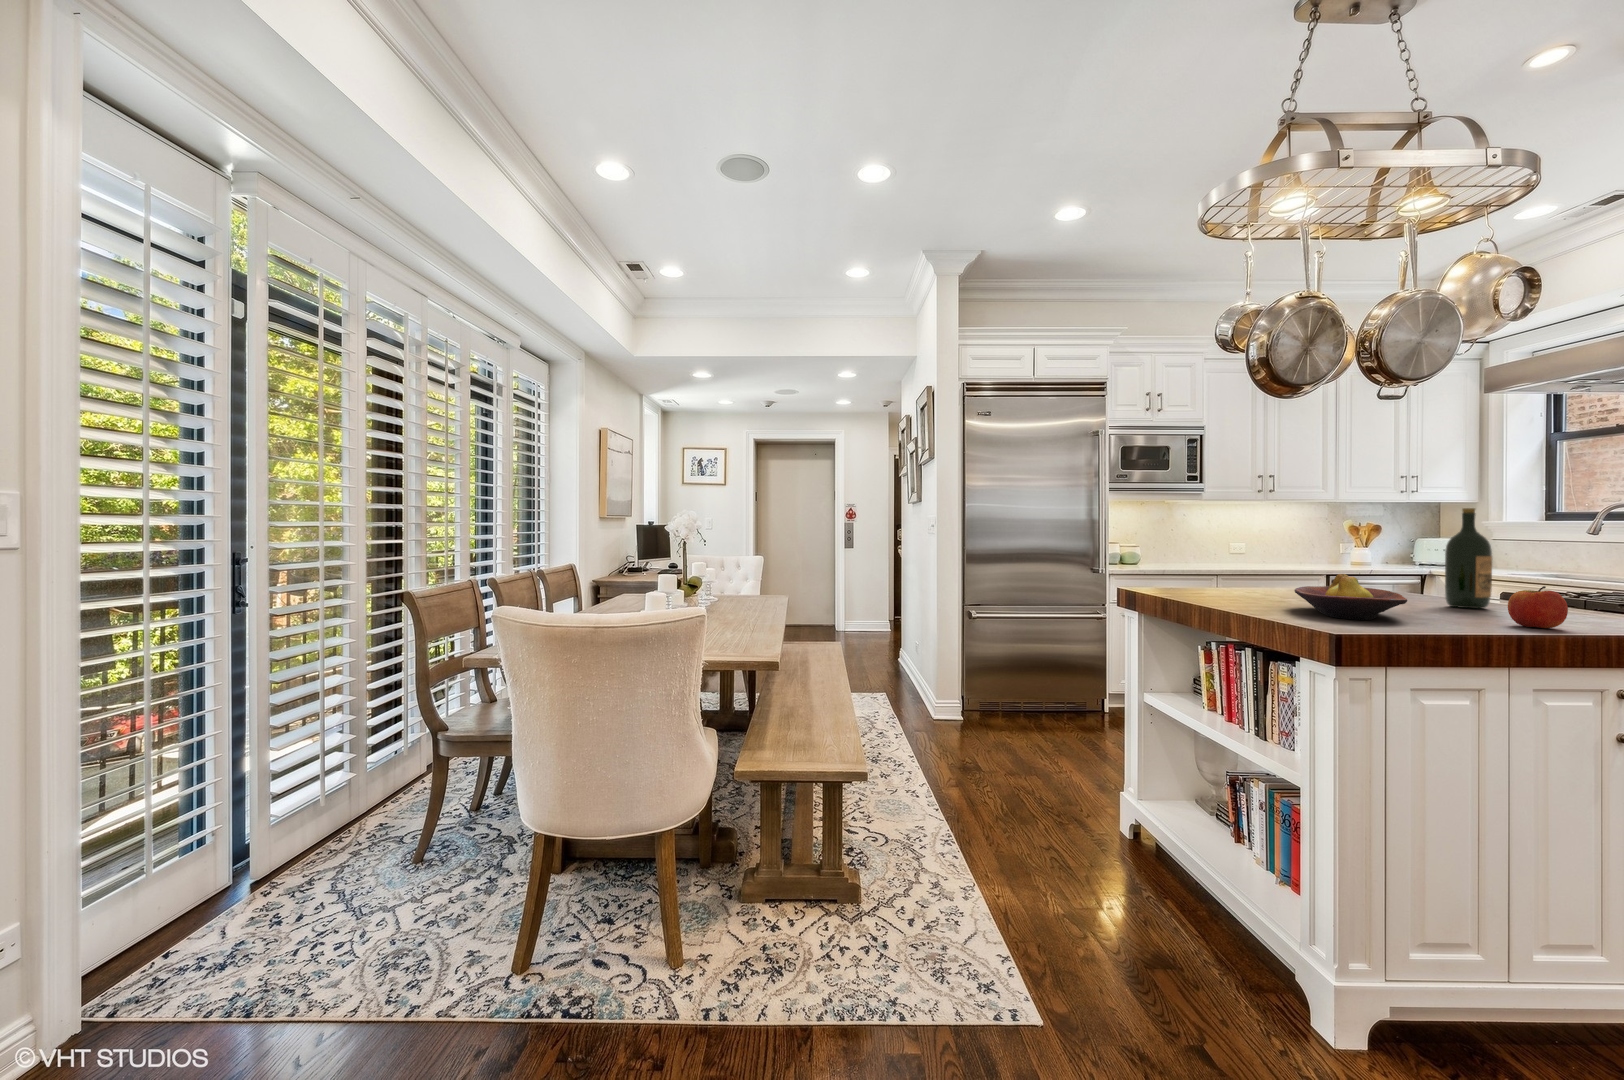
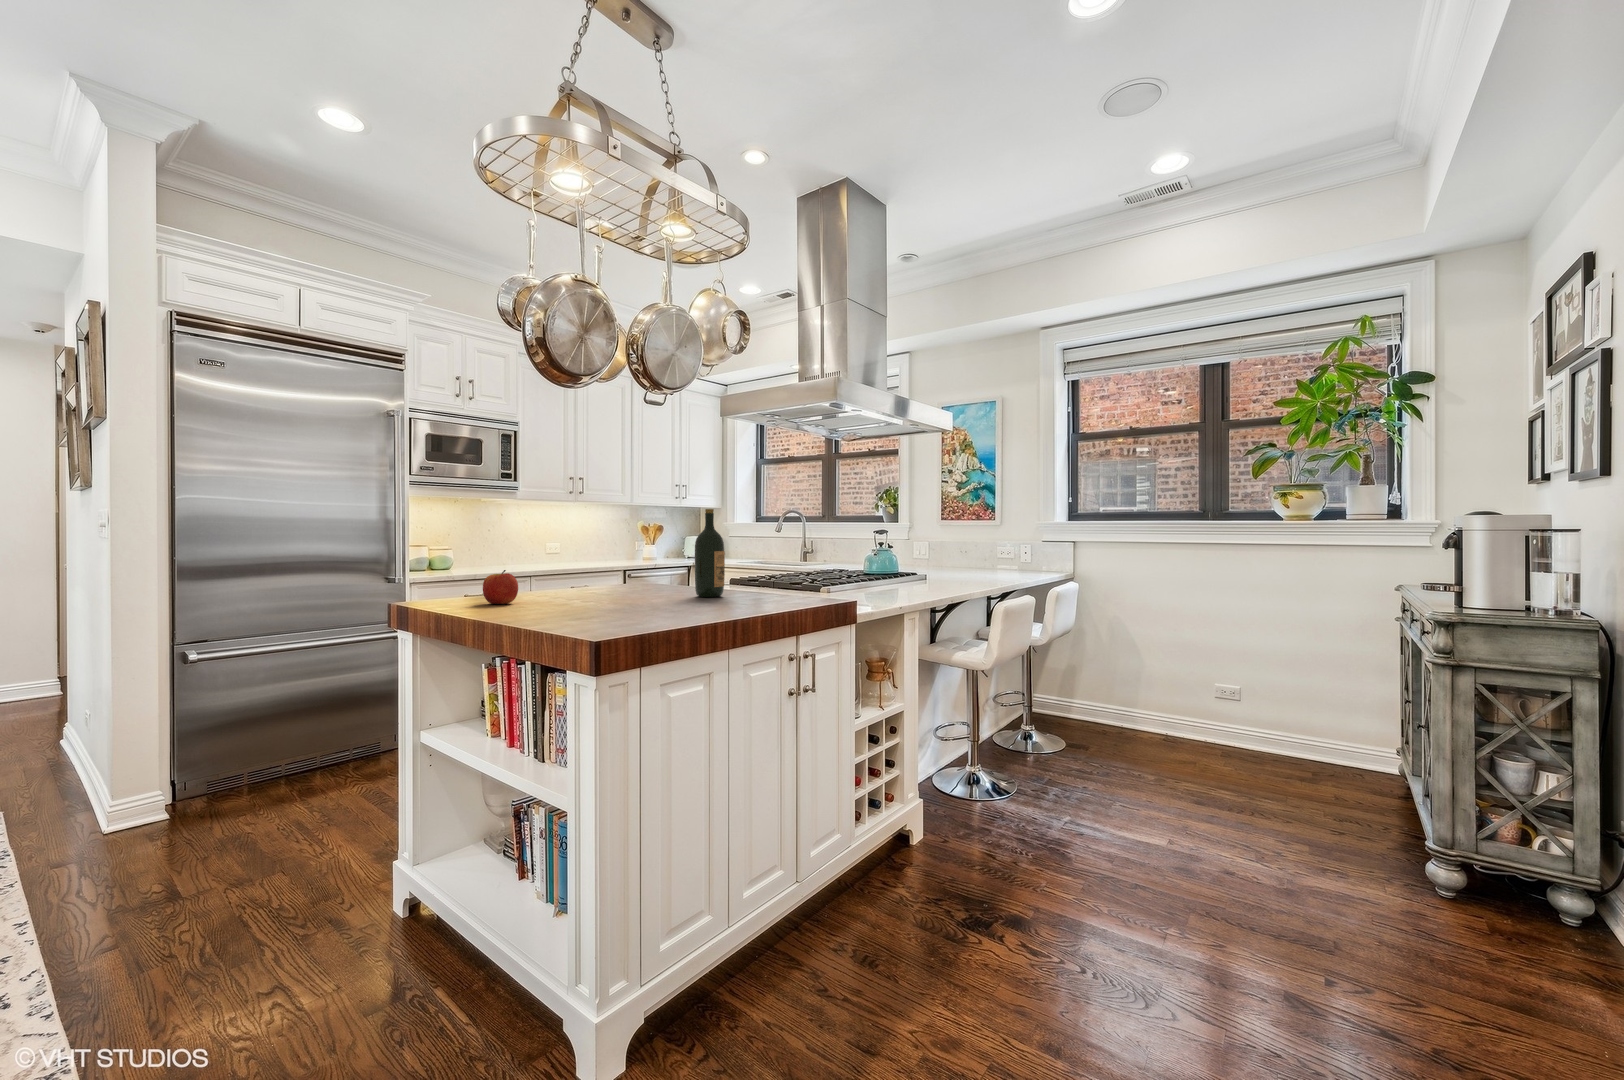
fruit bowl: present [1295,574,1407,620] -> none [571,572,663,619]
apple: present [1508,586,1568,628] -> present [483,570,518,604]

